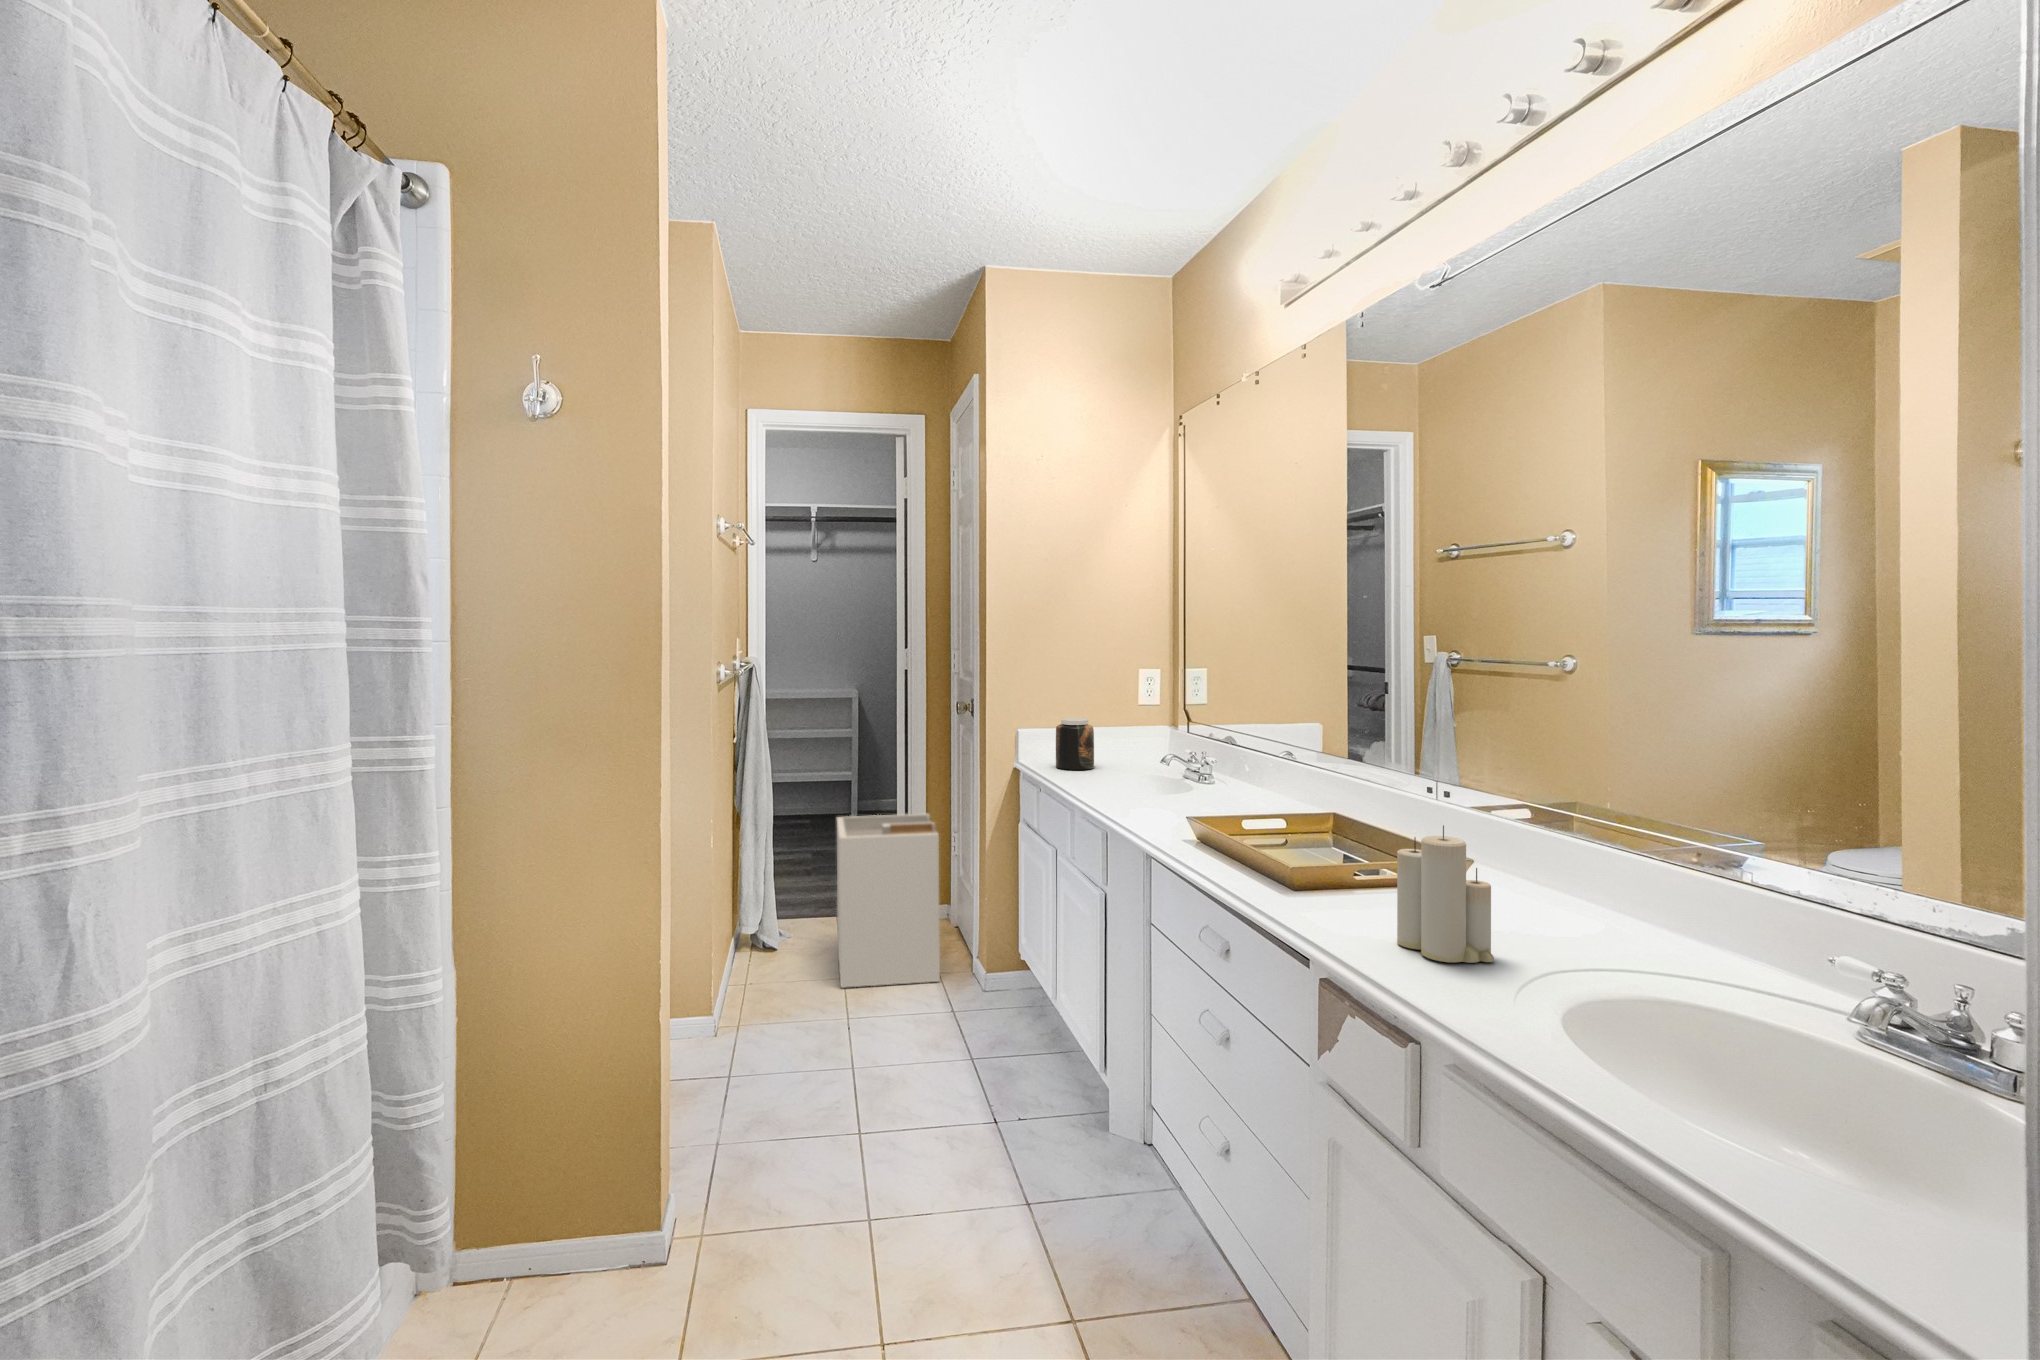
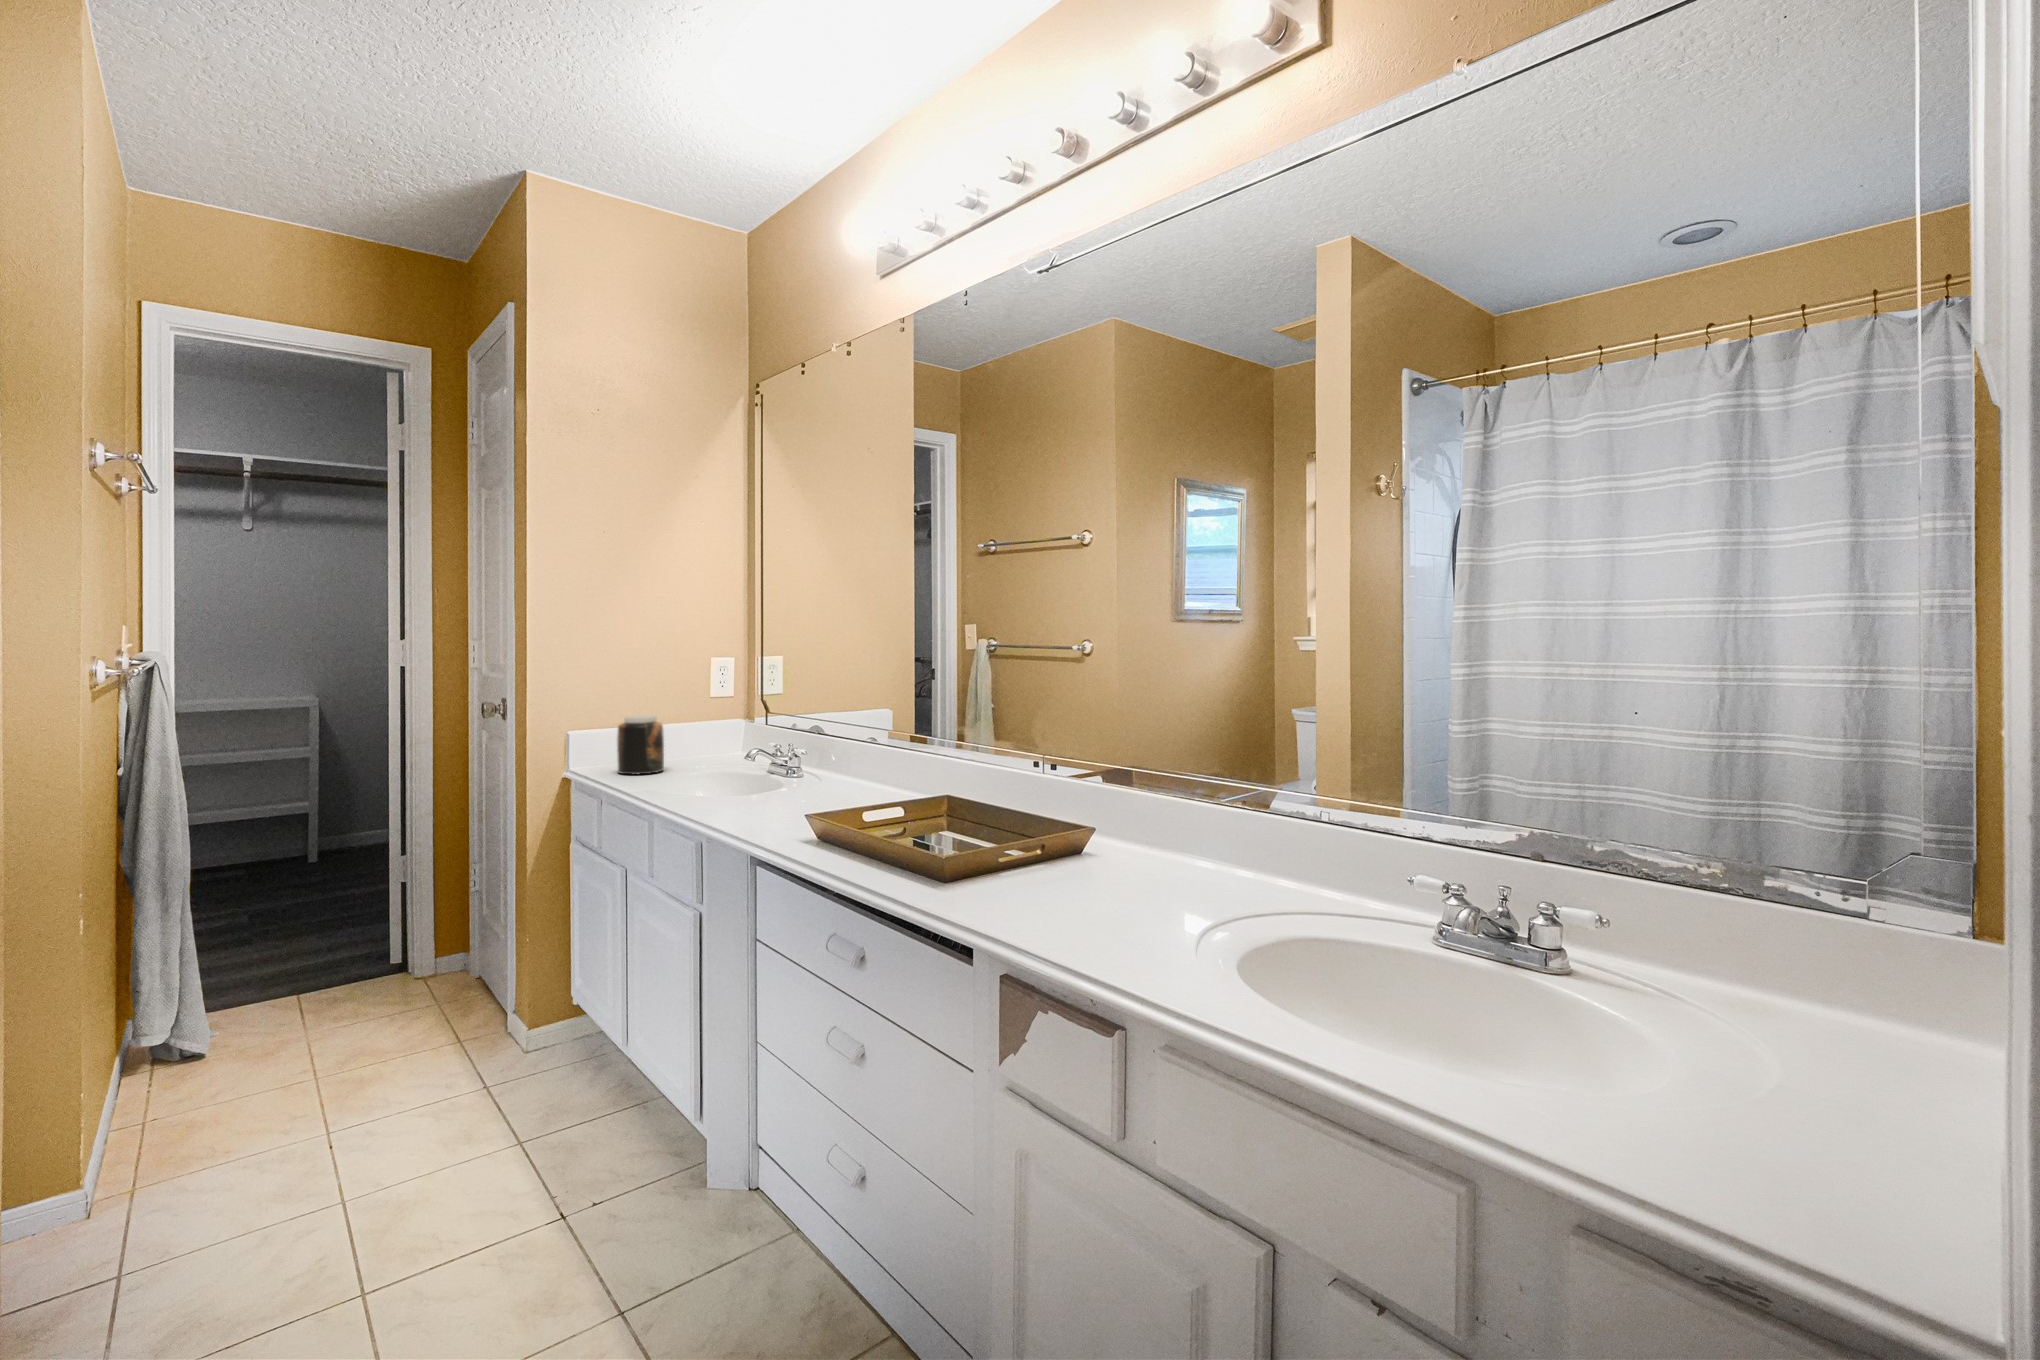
laundry hamper: present [837,814,940,987] -> none [302,843,463,1087]
candle: present [1397,825,1494,963] -> none [1065,797,1159,936]

